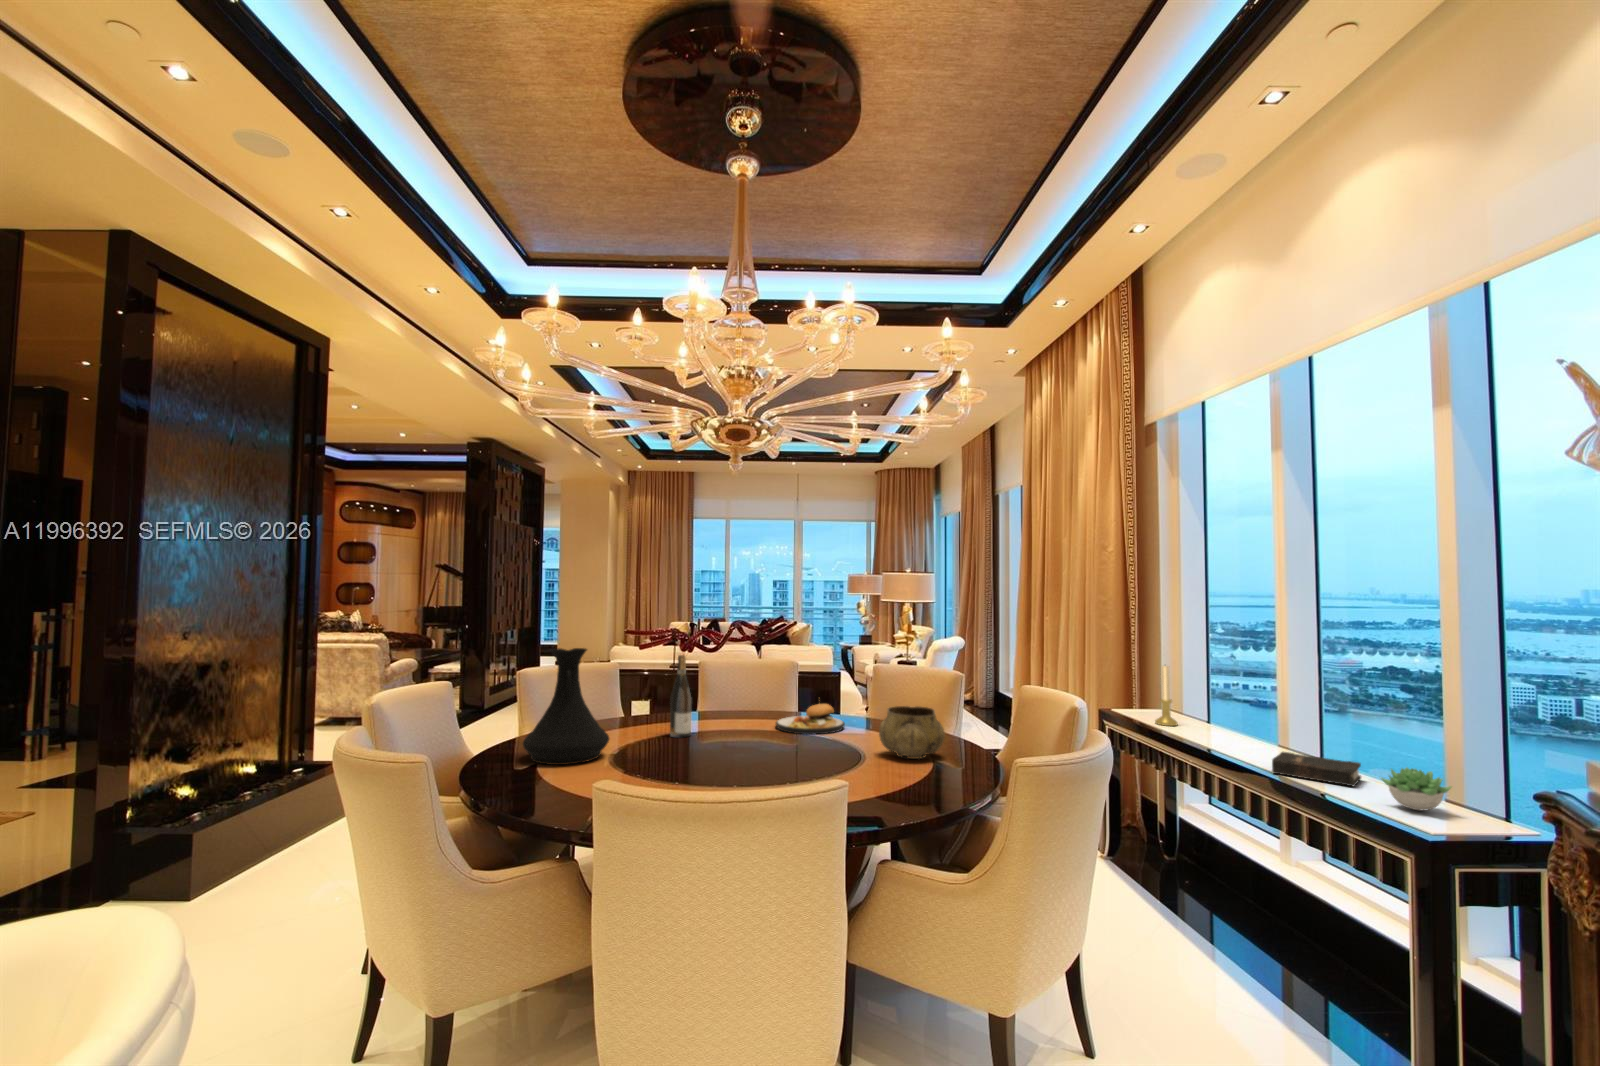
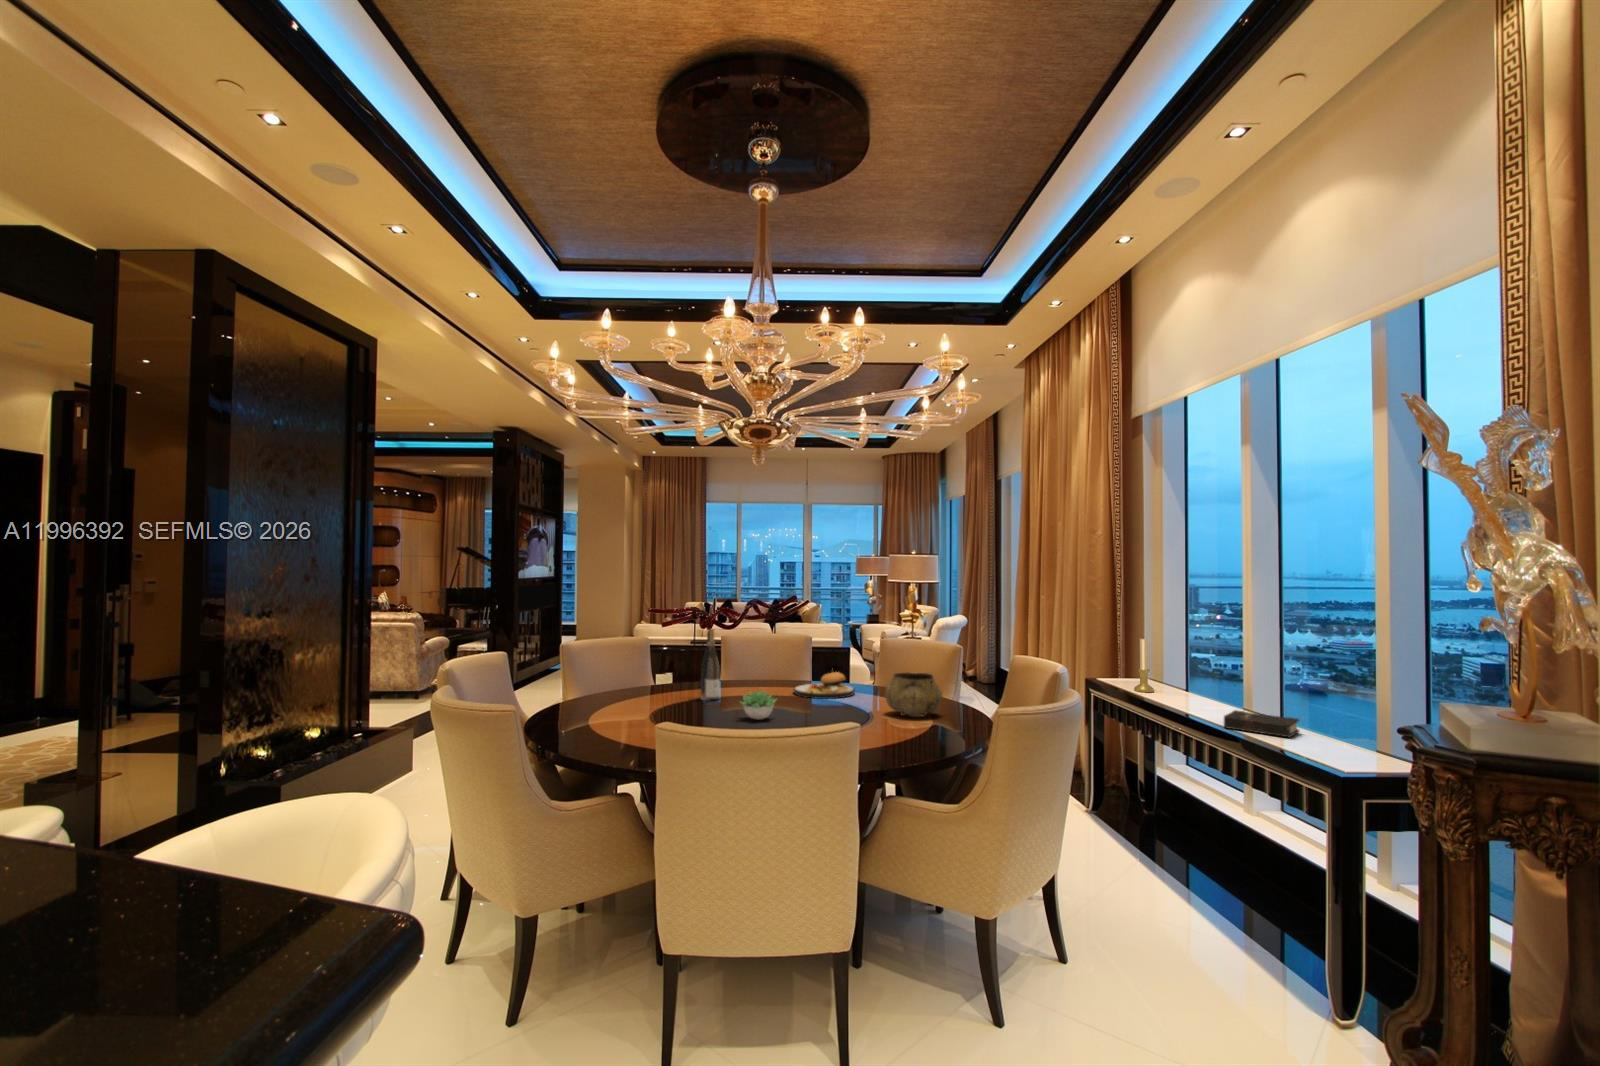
vase: present [523,648,609,765] -> none [578,622,652,721]
succulent plant: present [1381,768,1452,810] -> present [741,691,776,720]

